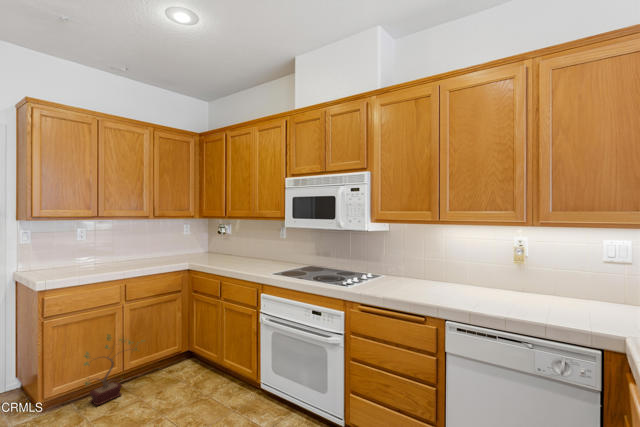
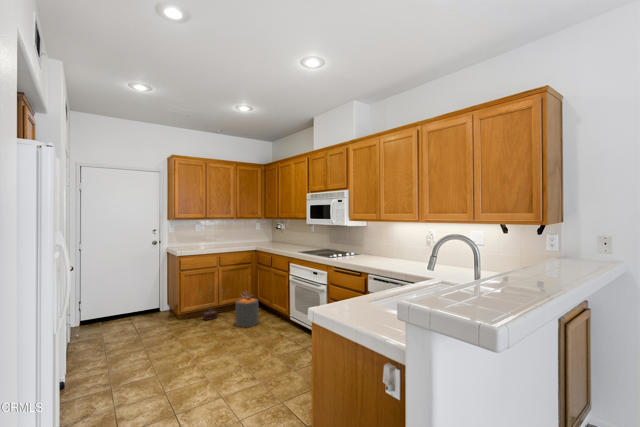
trash can: none [159,341,202,415] -> present [235,296,258,327]

